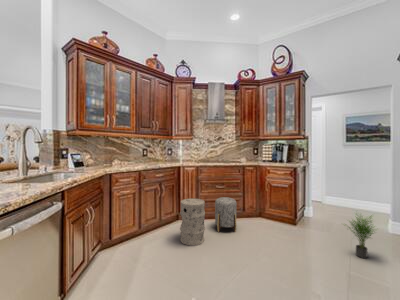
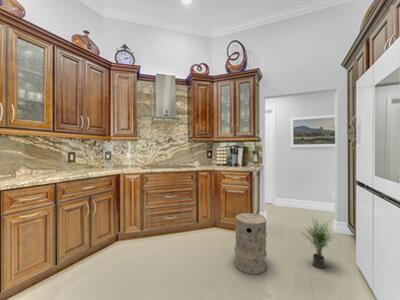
stool: present [215,197,237,232] -> none [163,209,189,254]
trash can: present [180,198,205,245] -> present [235,213,267,274]

